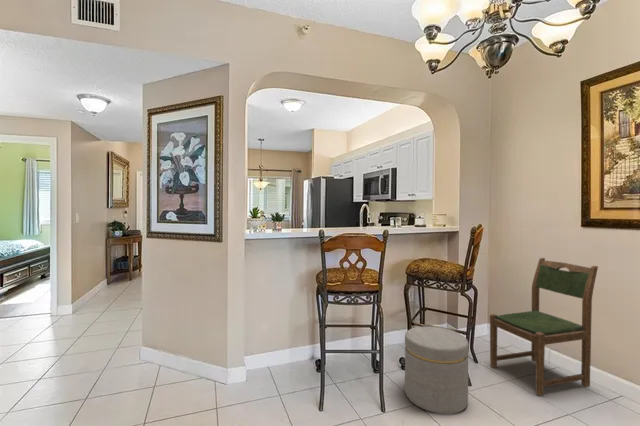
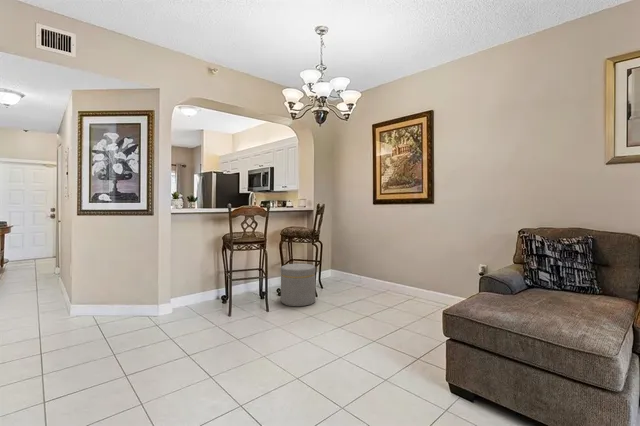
dining chair: present [490,258,598,396] -> none [330,223,381,295]

